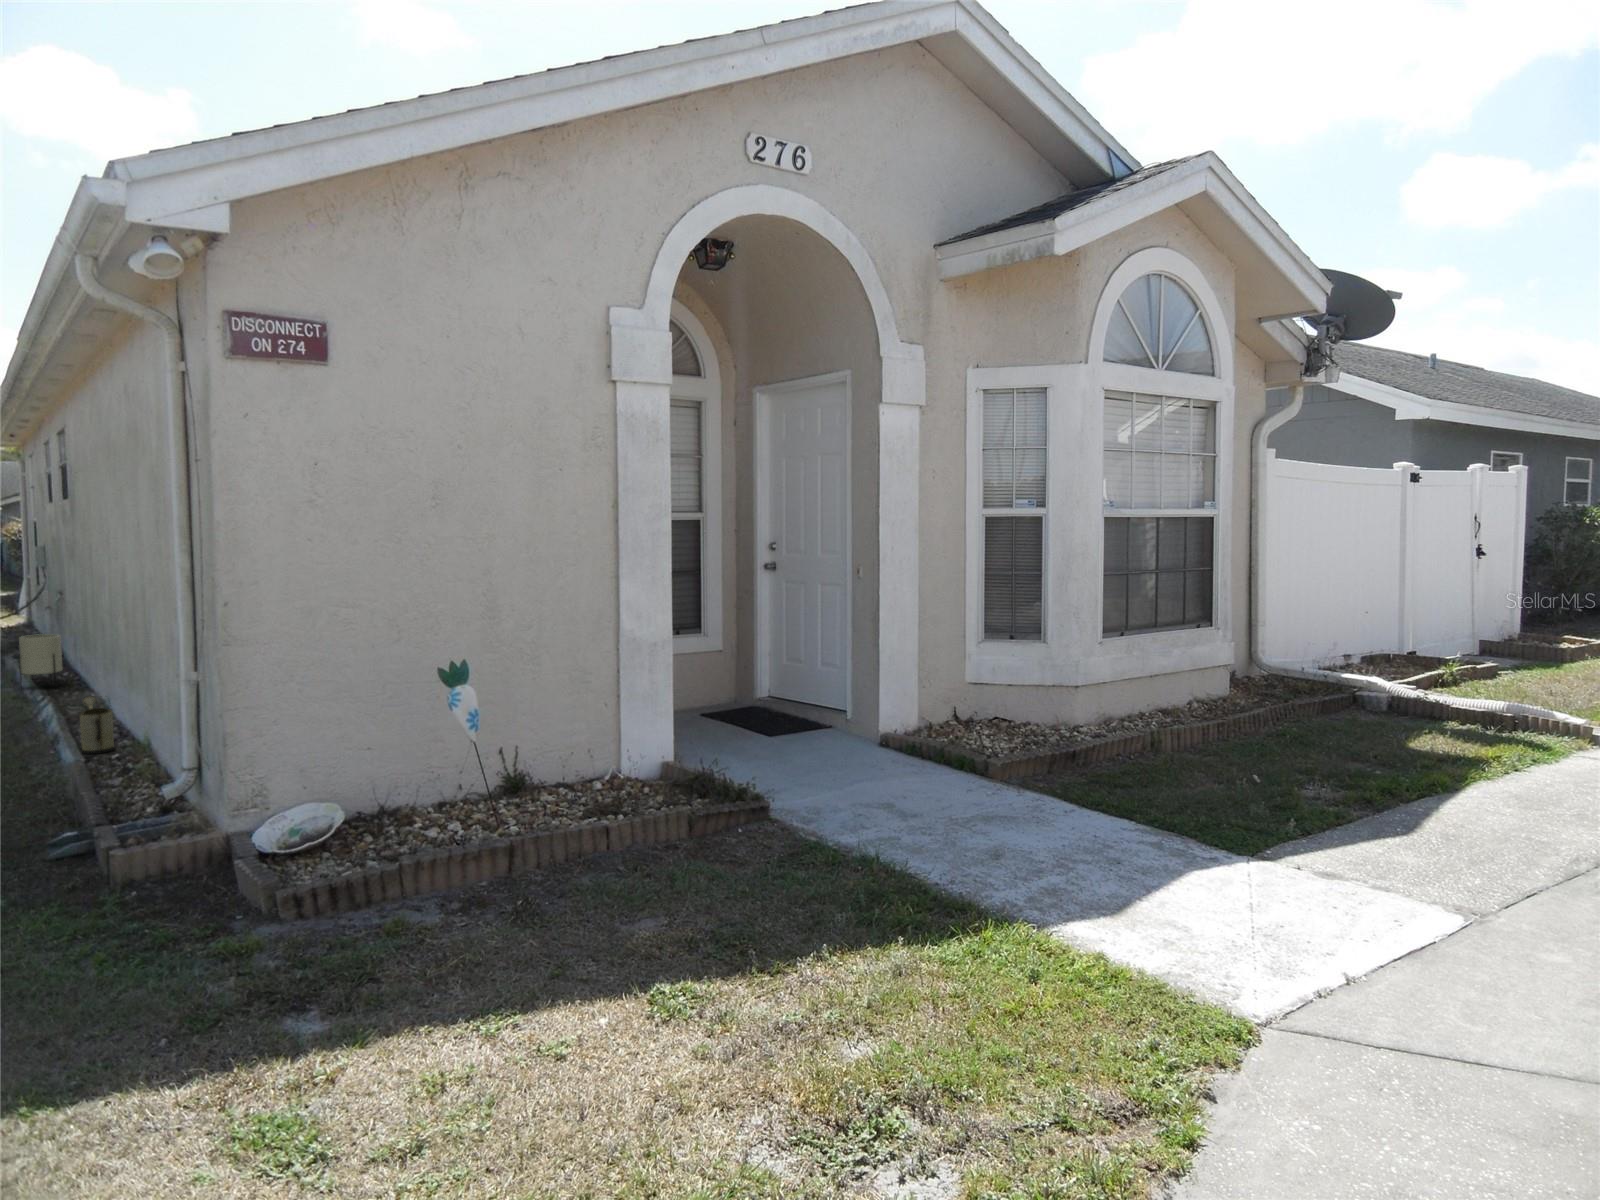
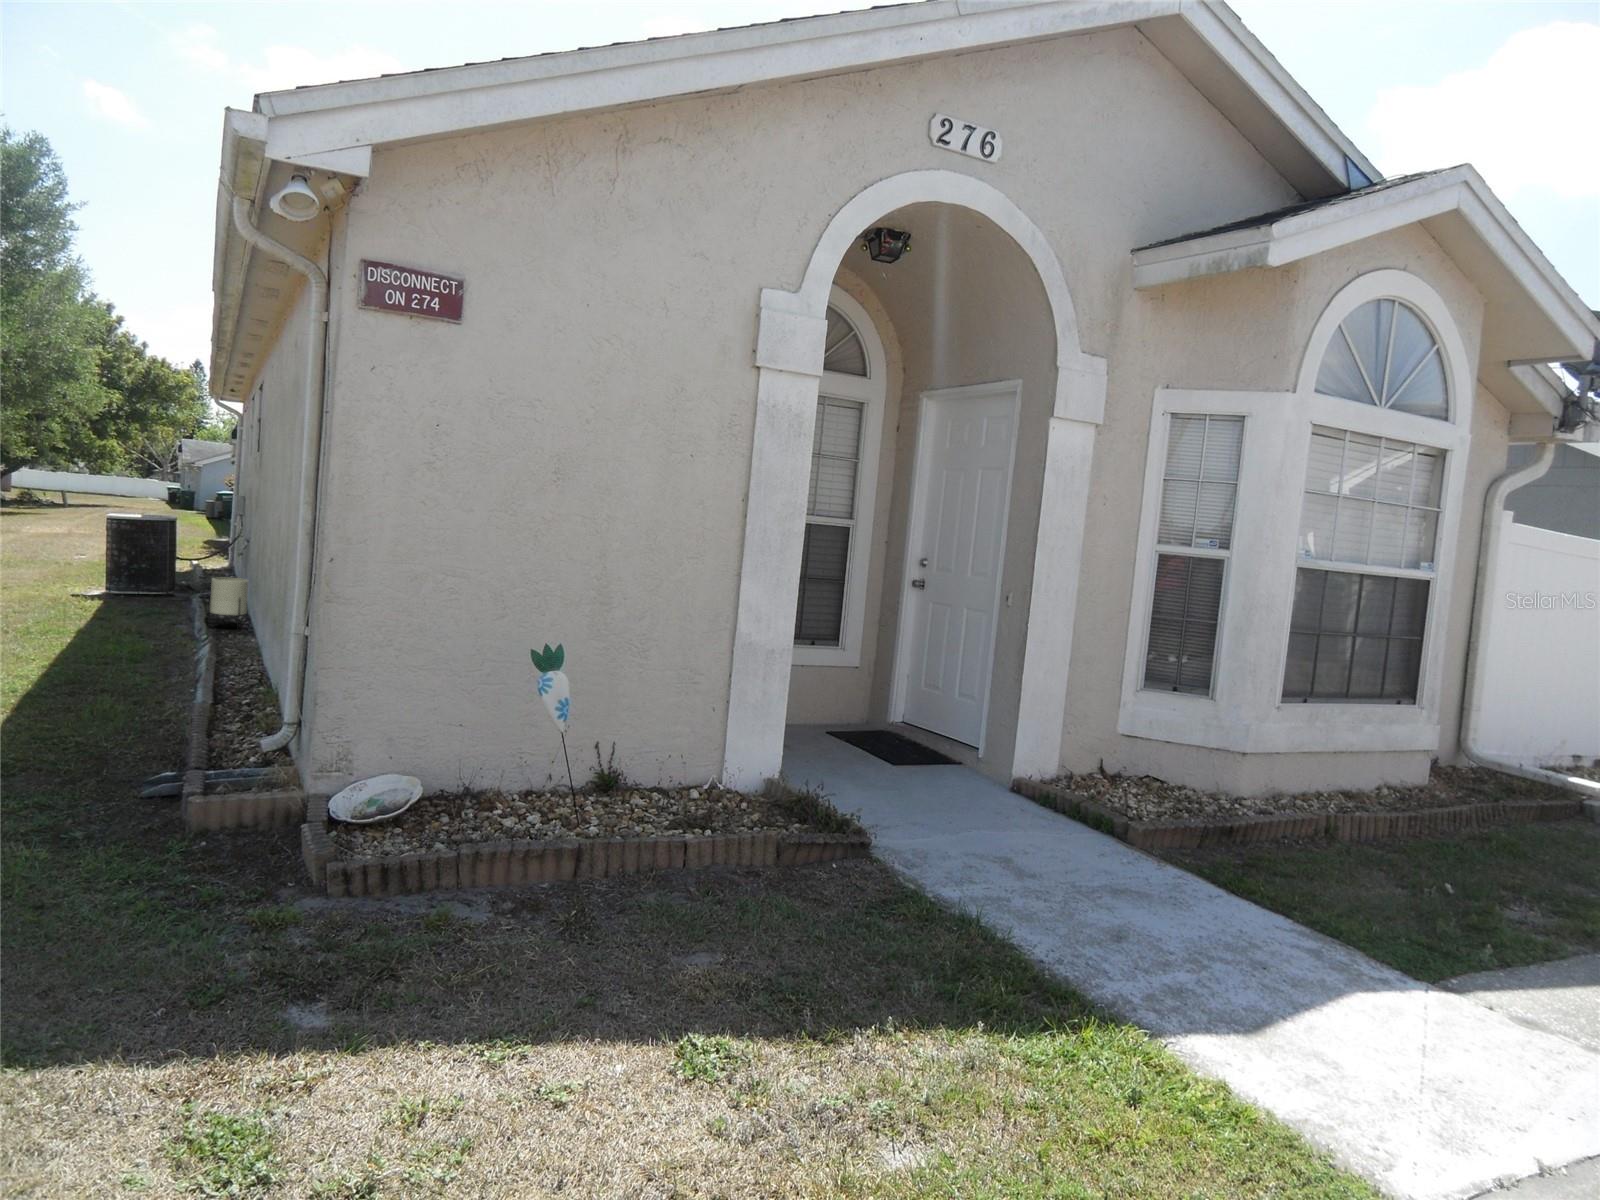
watering can: present [79,696,114,754] -> none [231,640,263,696]

